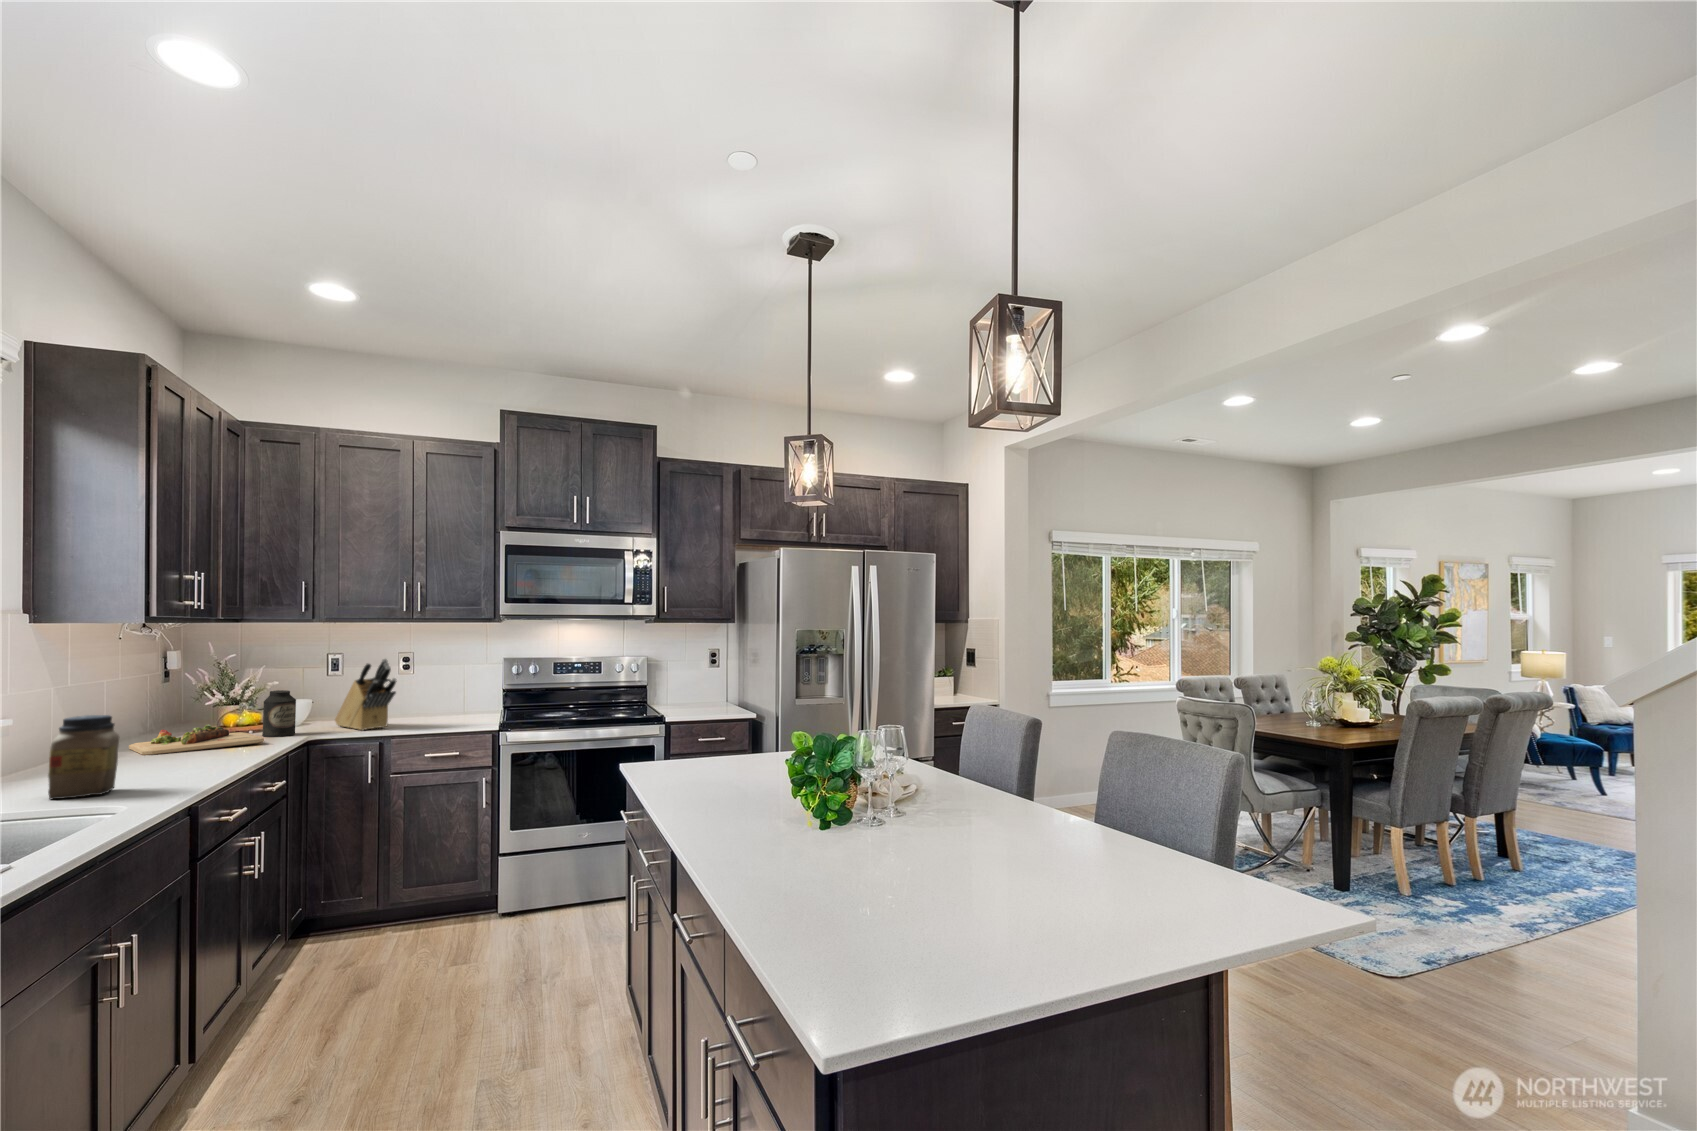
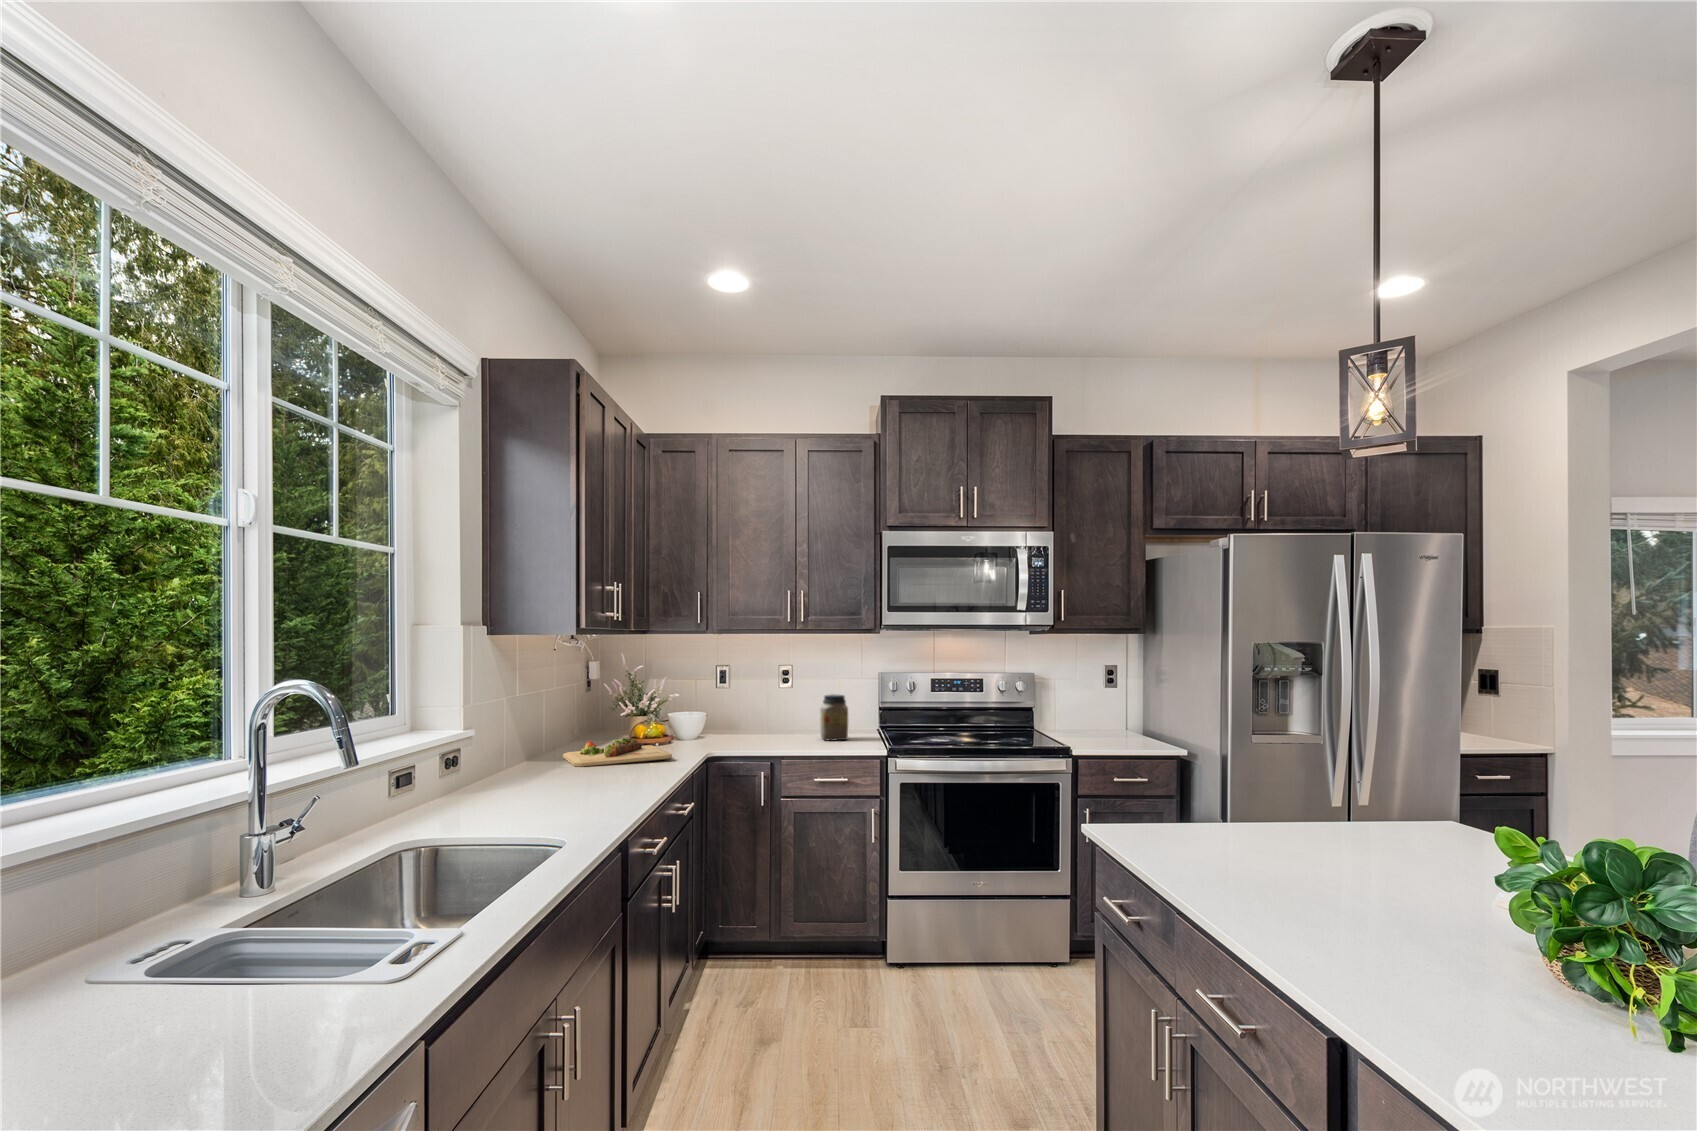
knife block: present [335,659,397,730] -> none [728,673,785,748]
canister: present [262,690,296,737] -> none [668,703,696,751]
jar: present [48,715,119,799] -> present [820,694,848,741]

